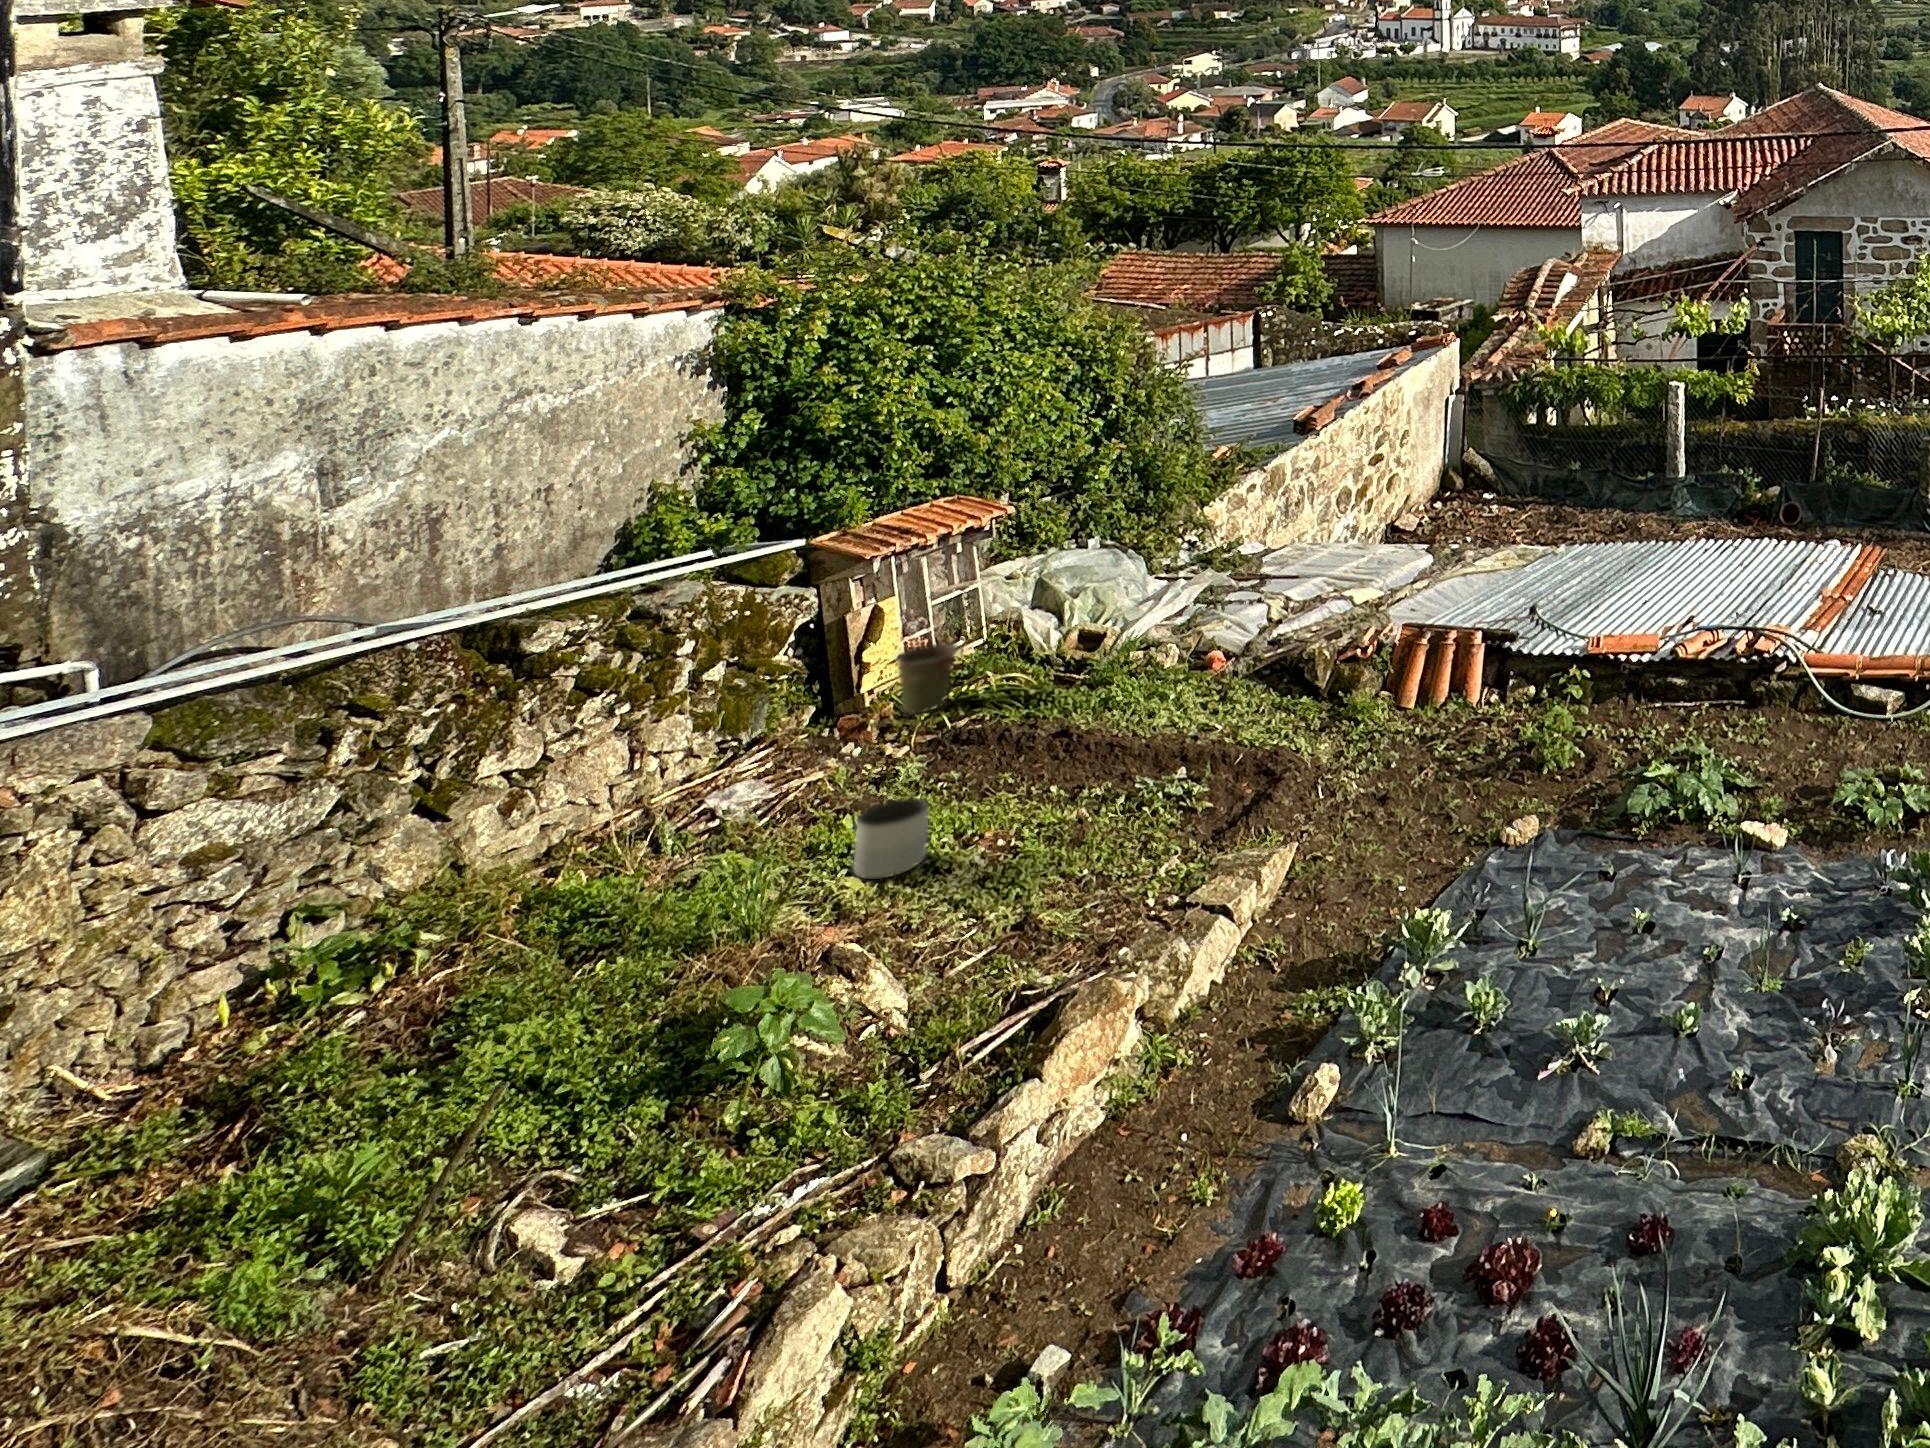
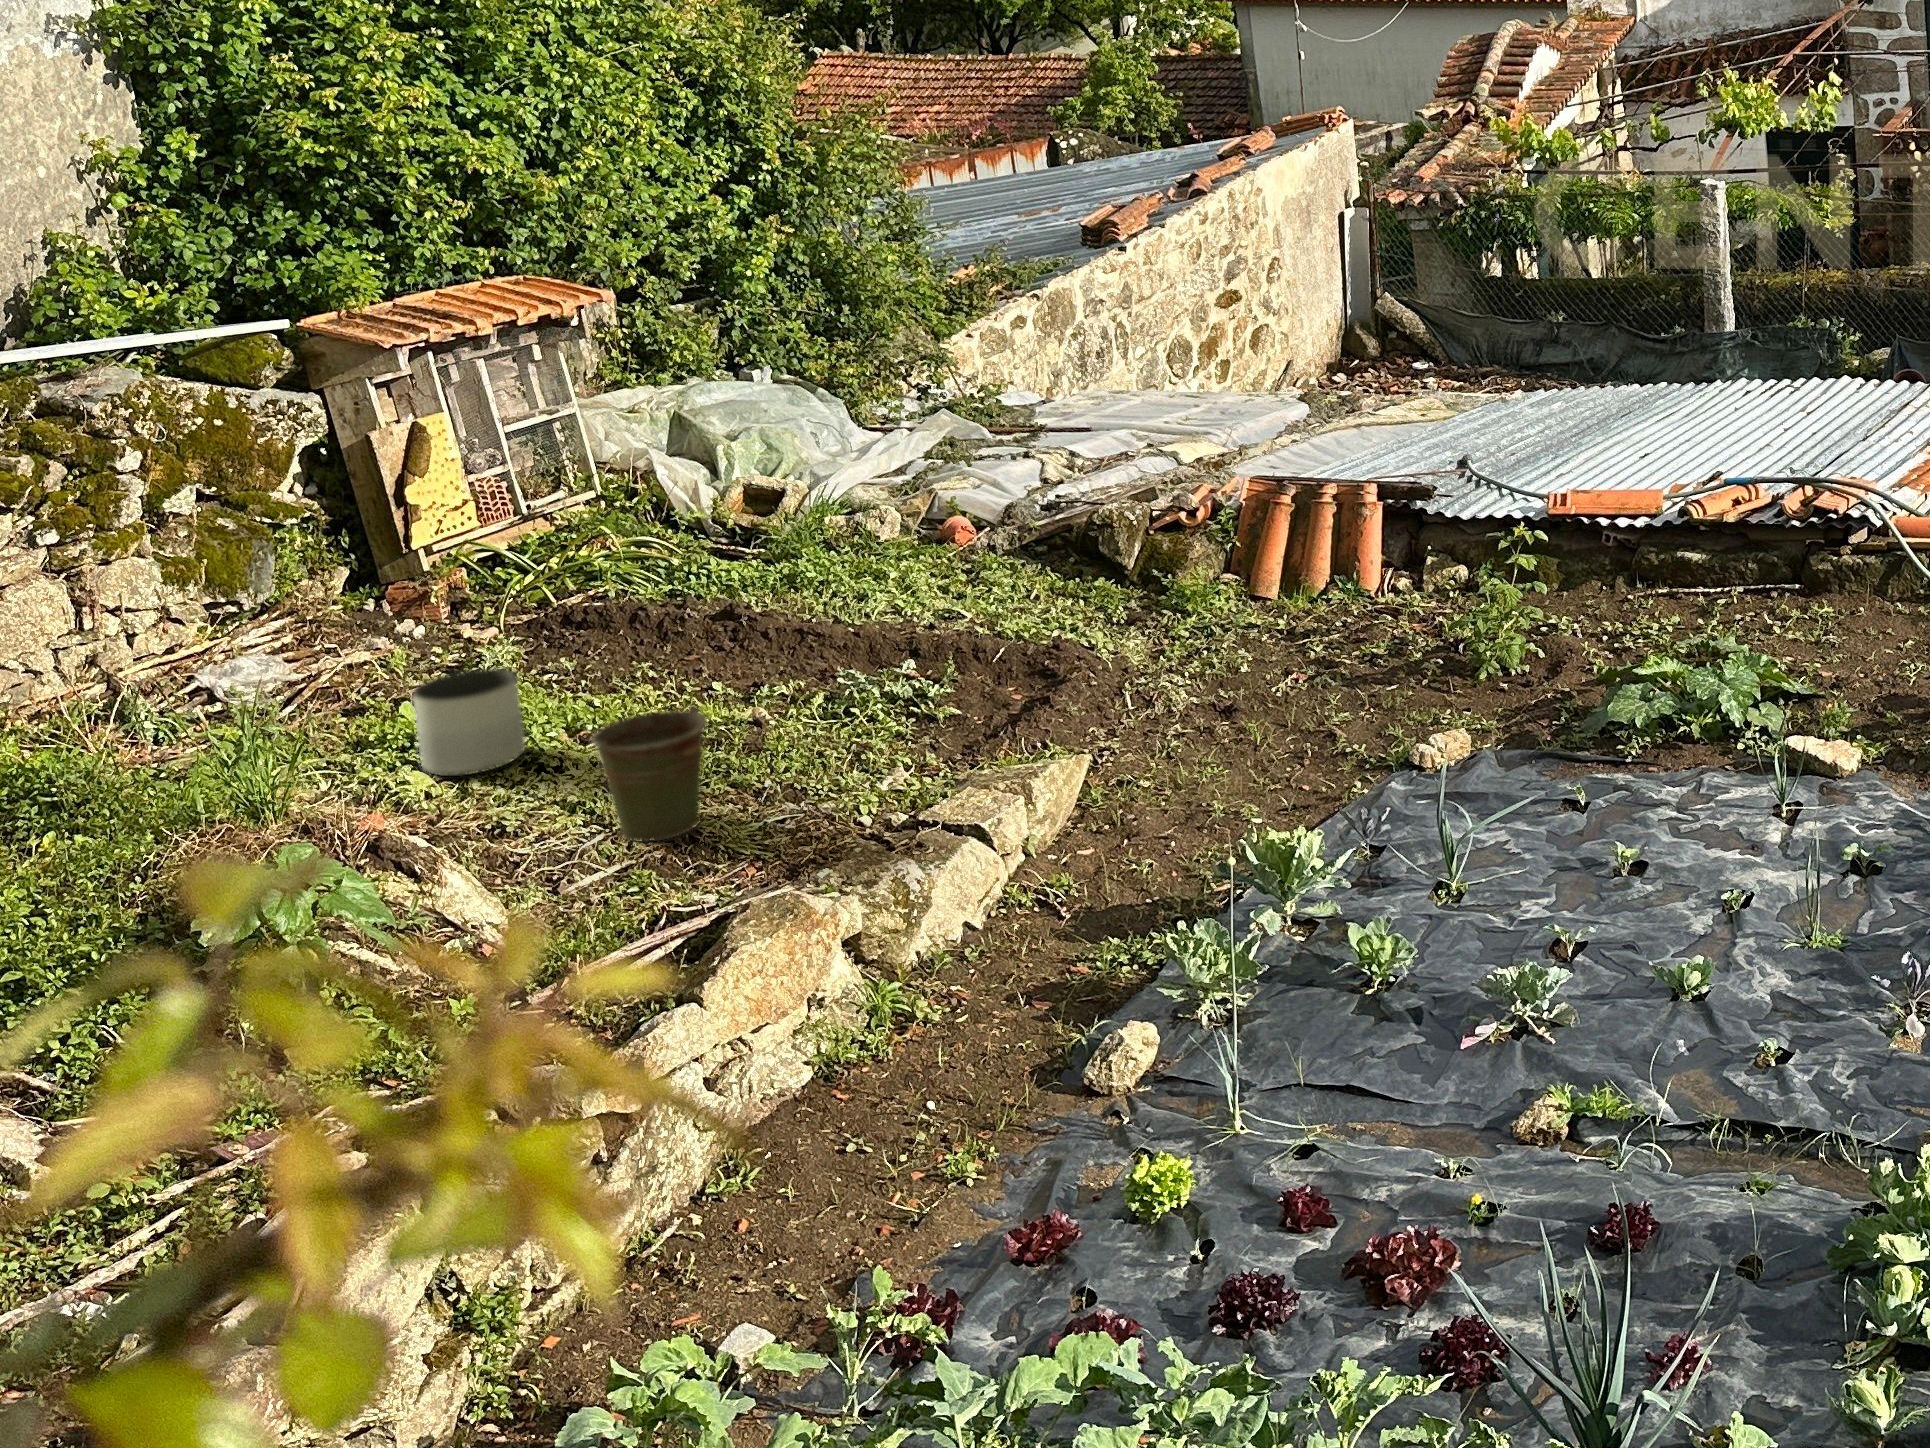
bucket: present [897,641,958,713] -> present [591,704,712,842]

